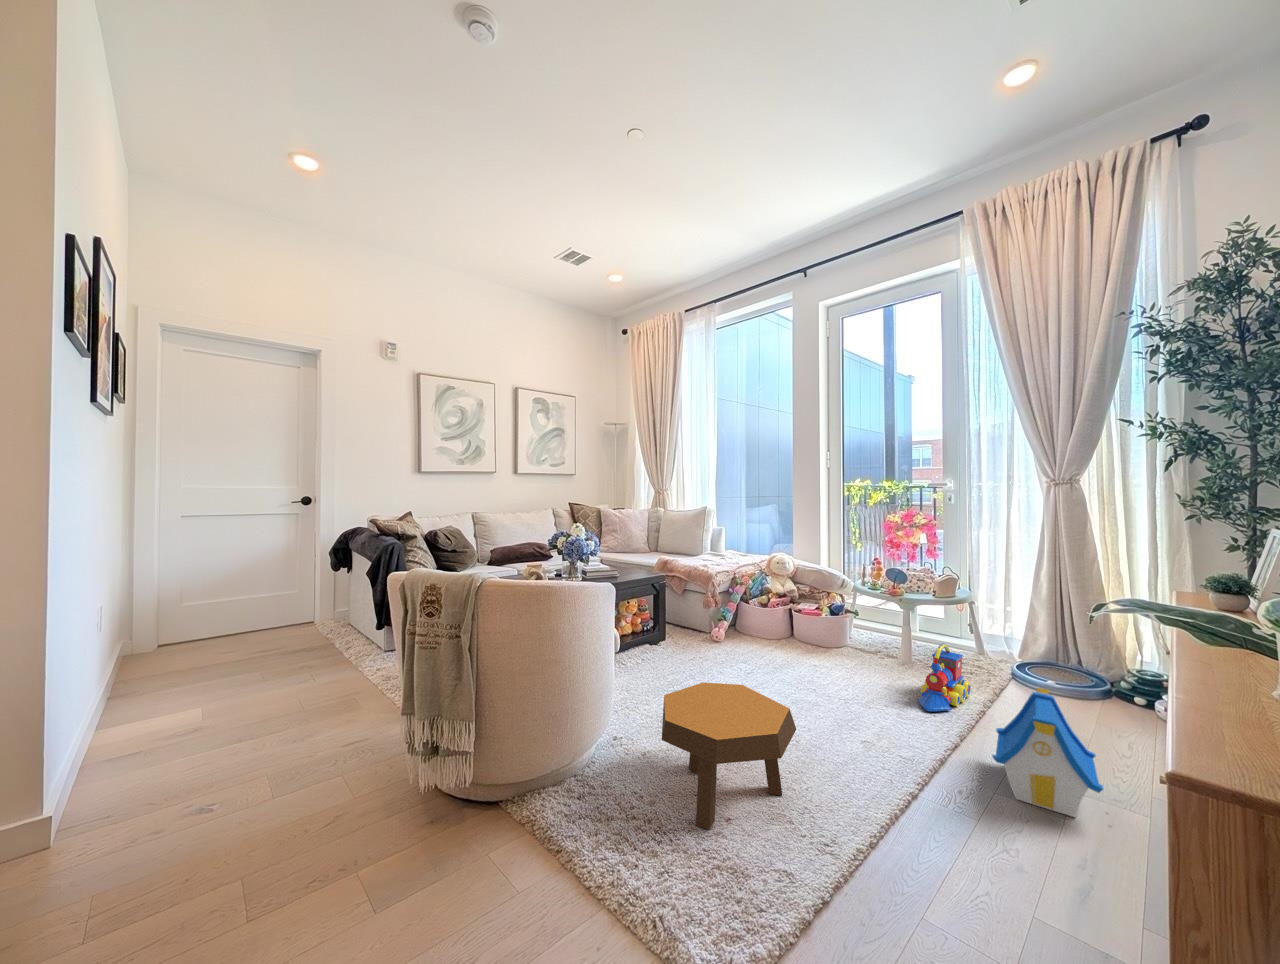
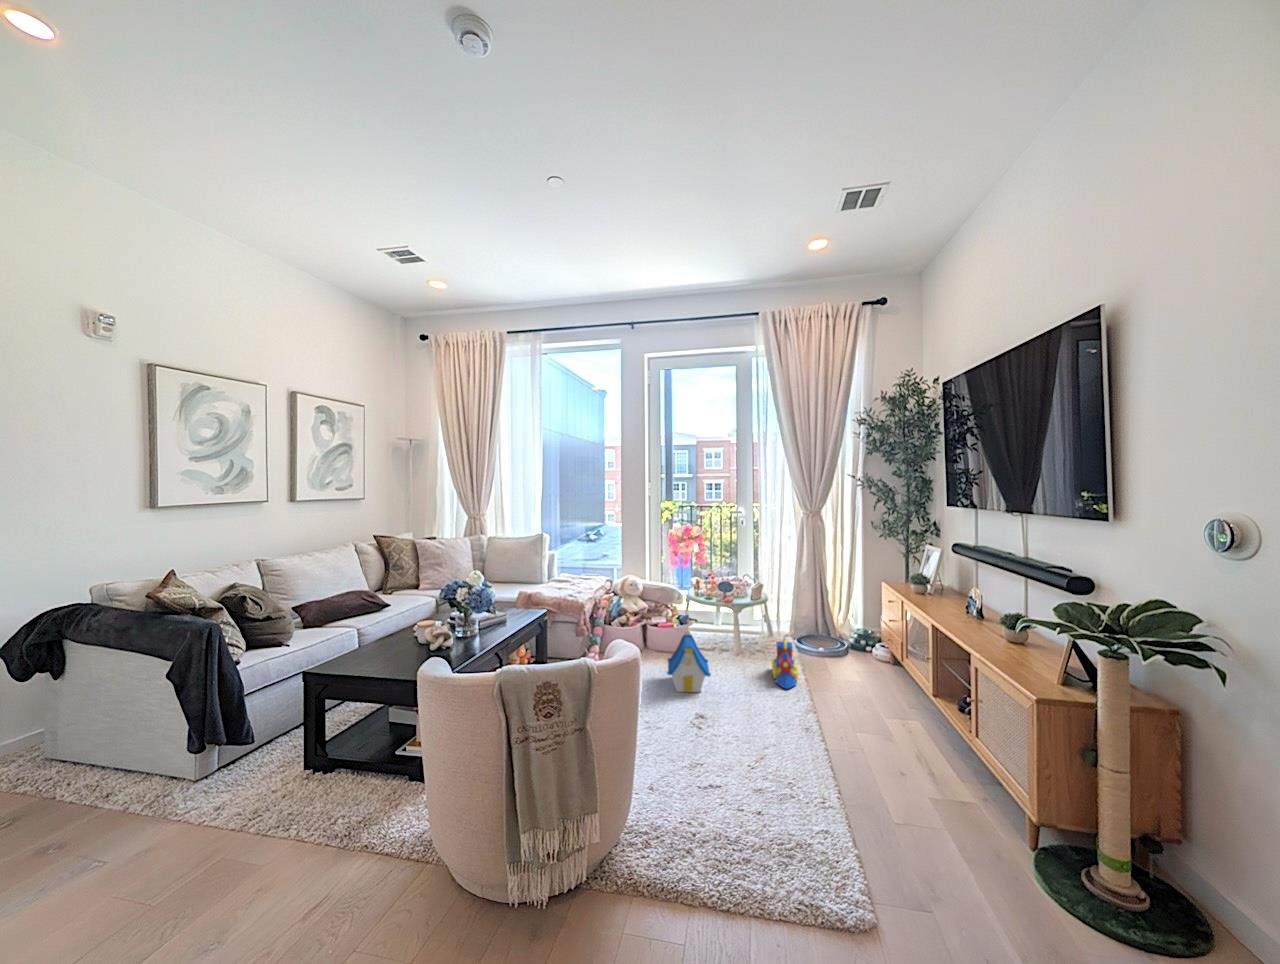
footstool: present [662,682,796,830] -> none [678,705,792,828]
toy house: present [992,688,1103,817] -> present [667,632,711,692]

